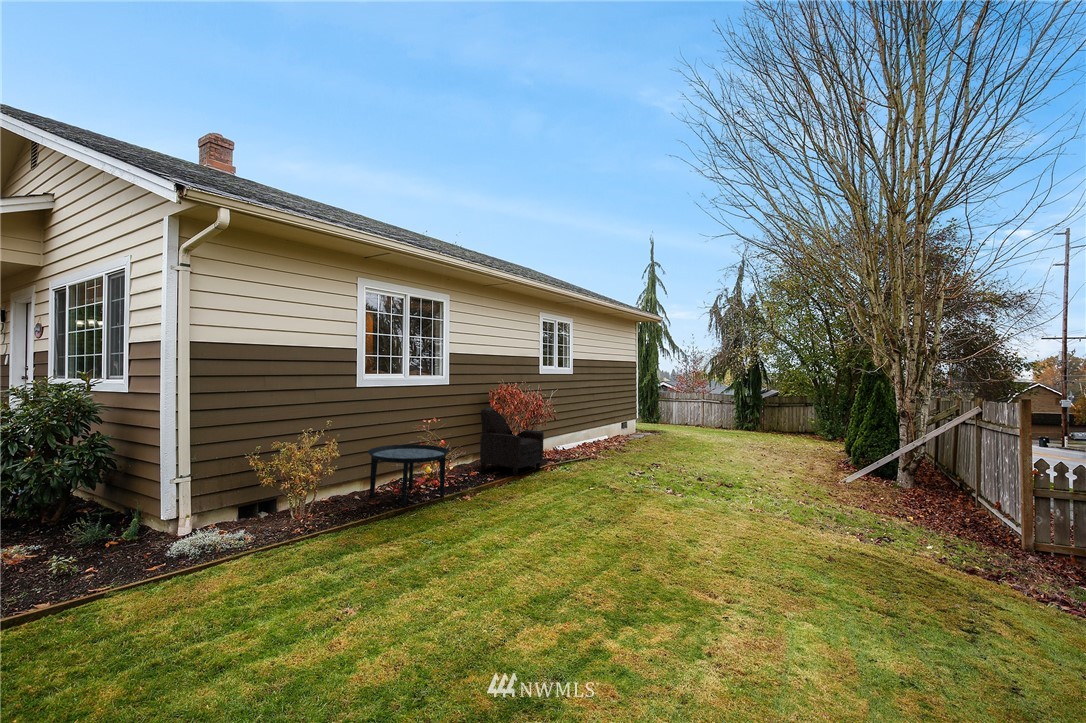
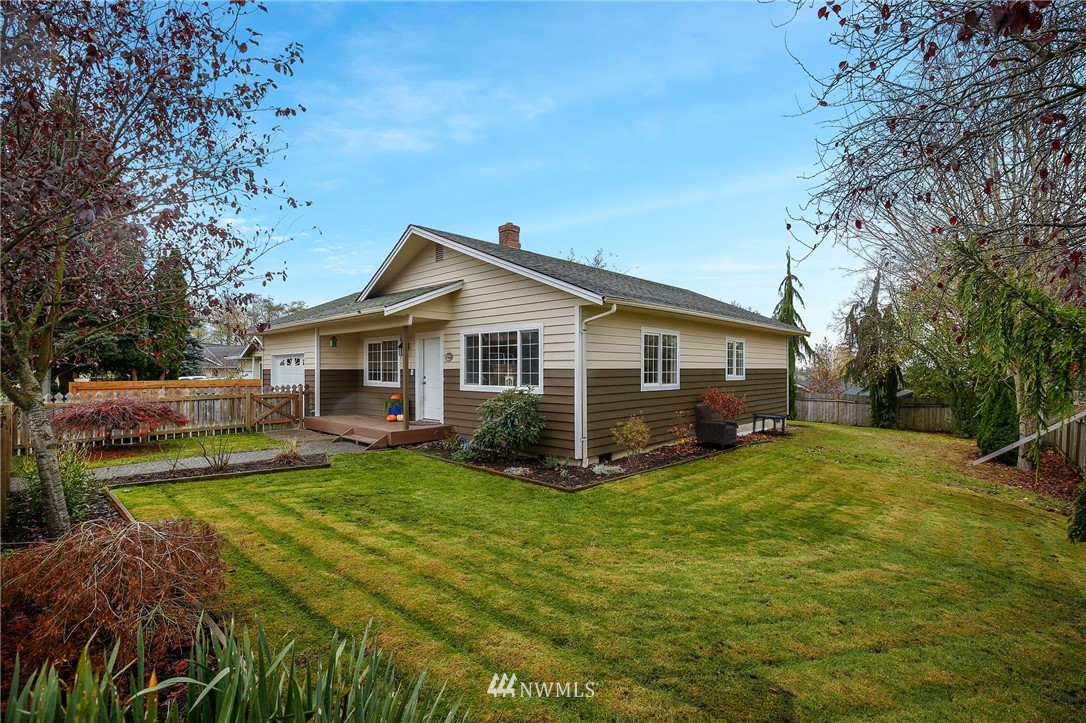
round table: present [368,444,449,507] -> present [752,413,788,437]

